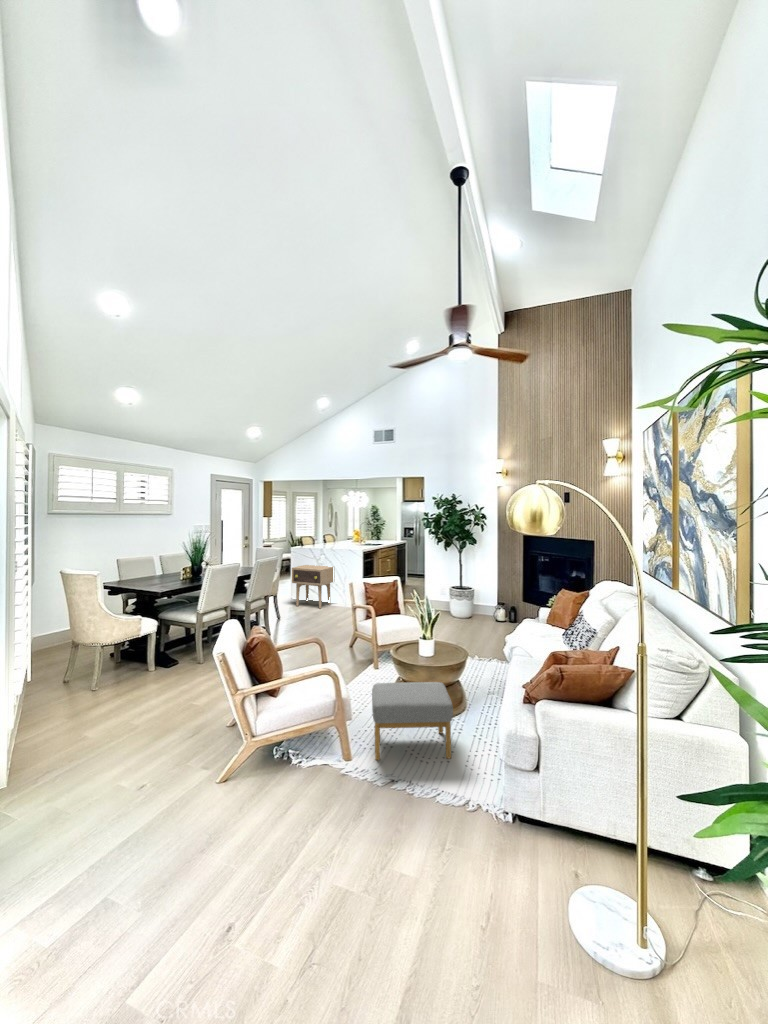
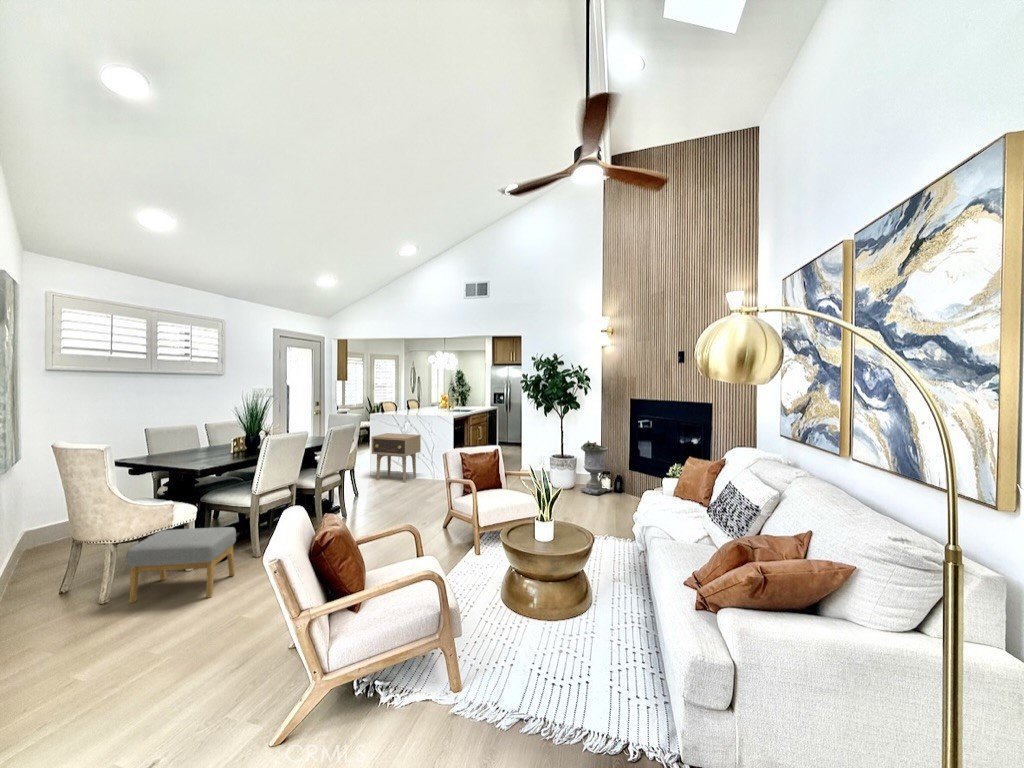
planter: none [477,573,503,623] -> present [580,441,608,495]
footstool: present [372,682,453,760] -> present [126,527,236,603]

